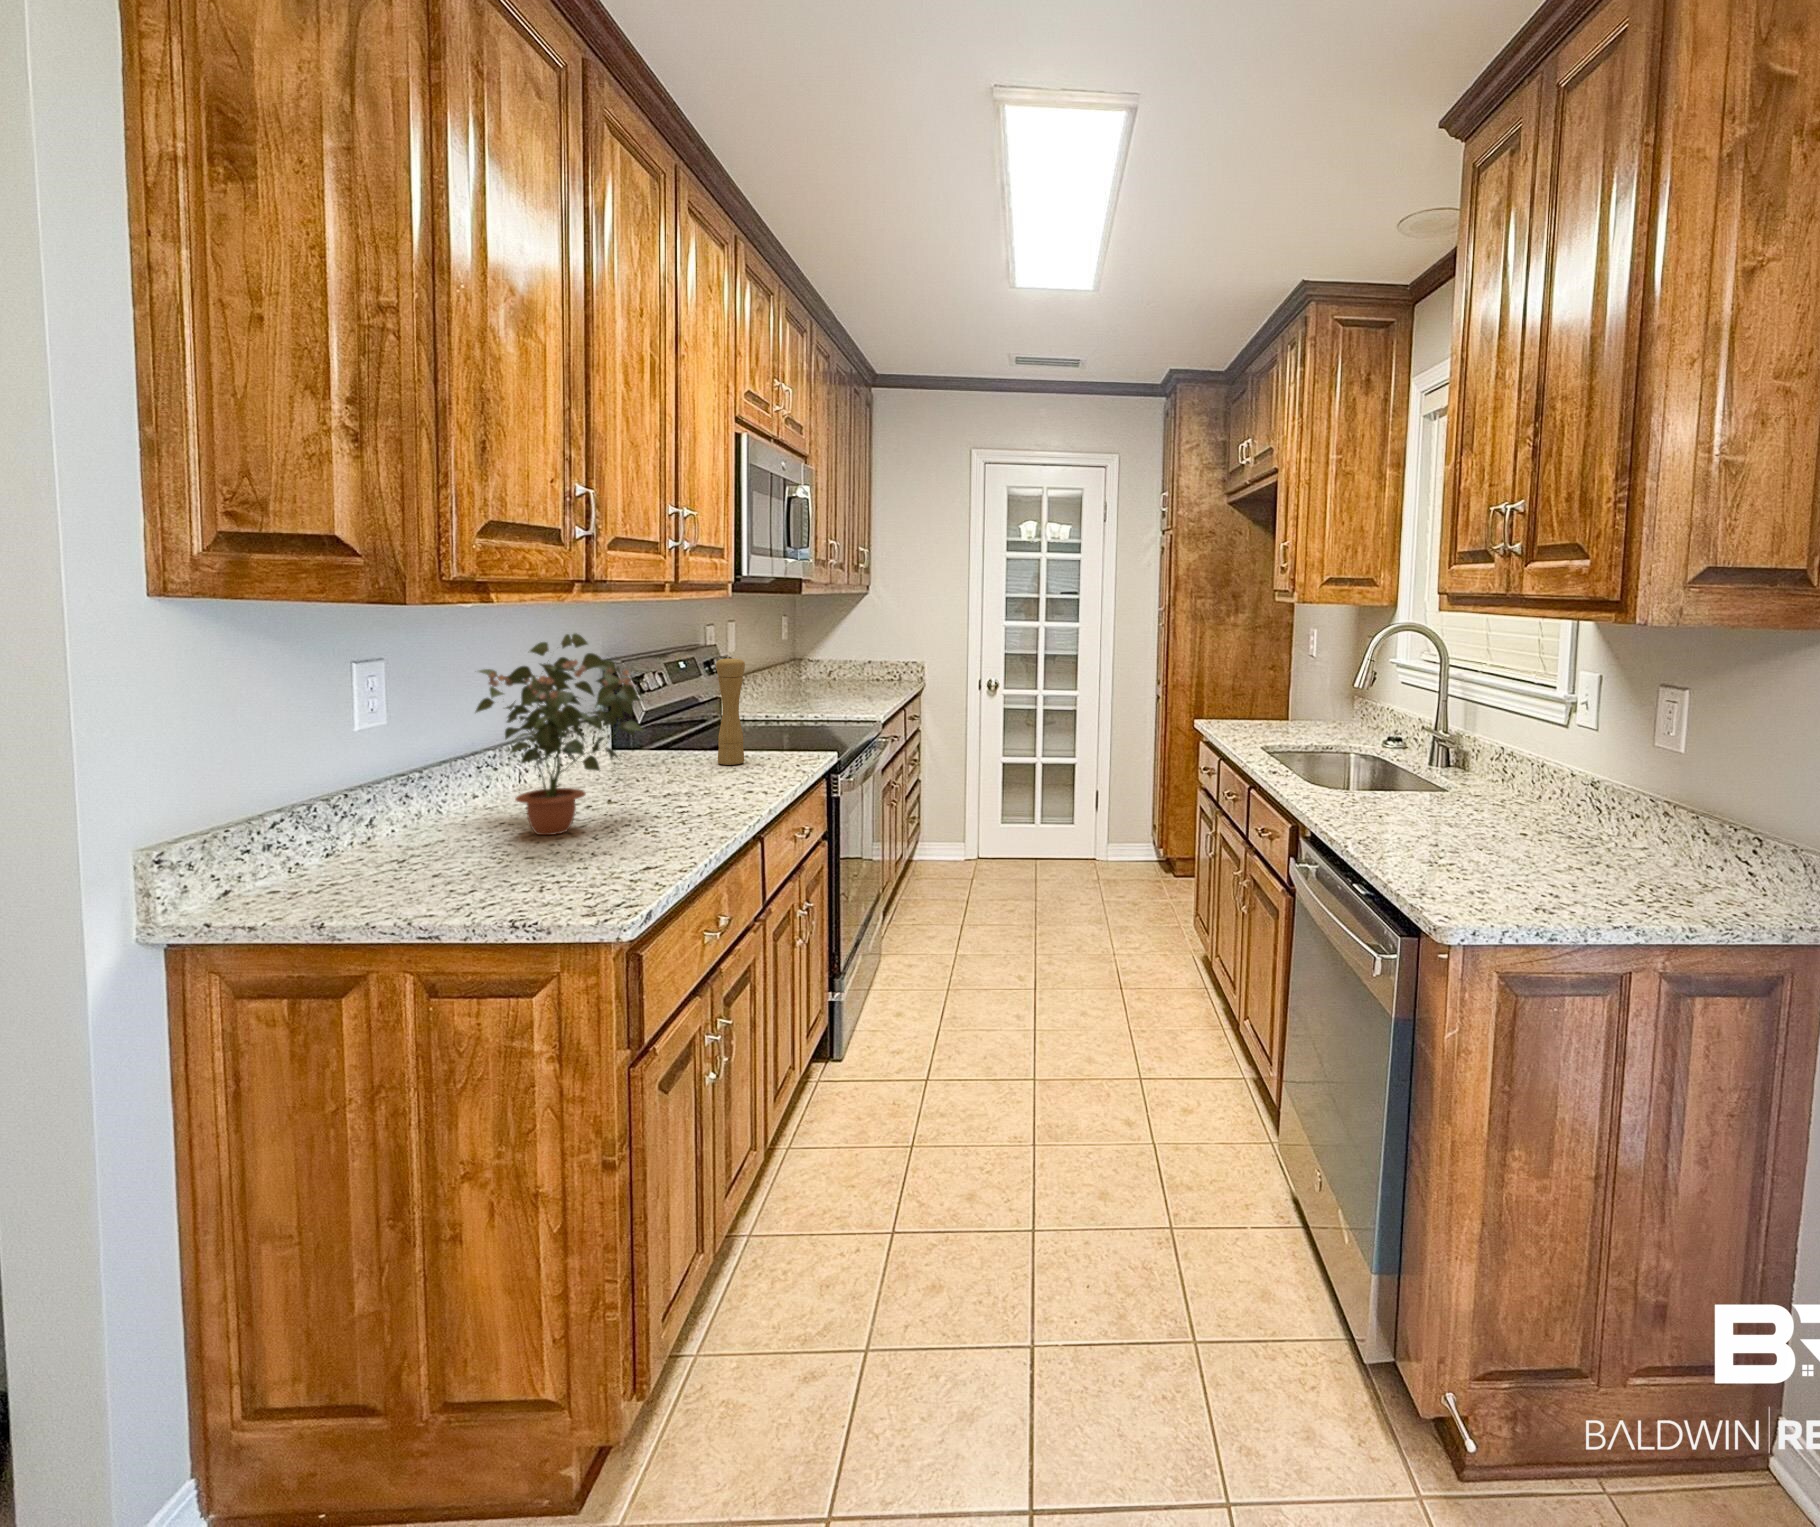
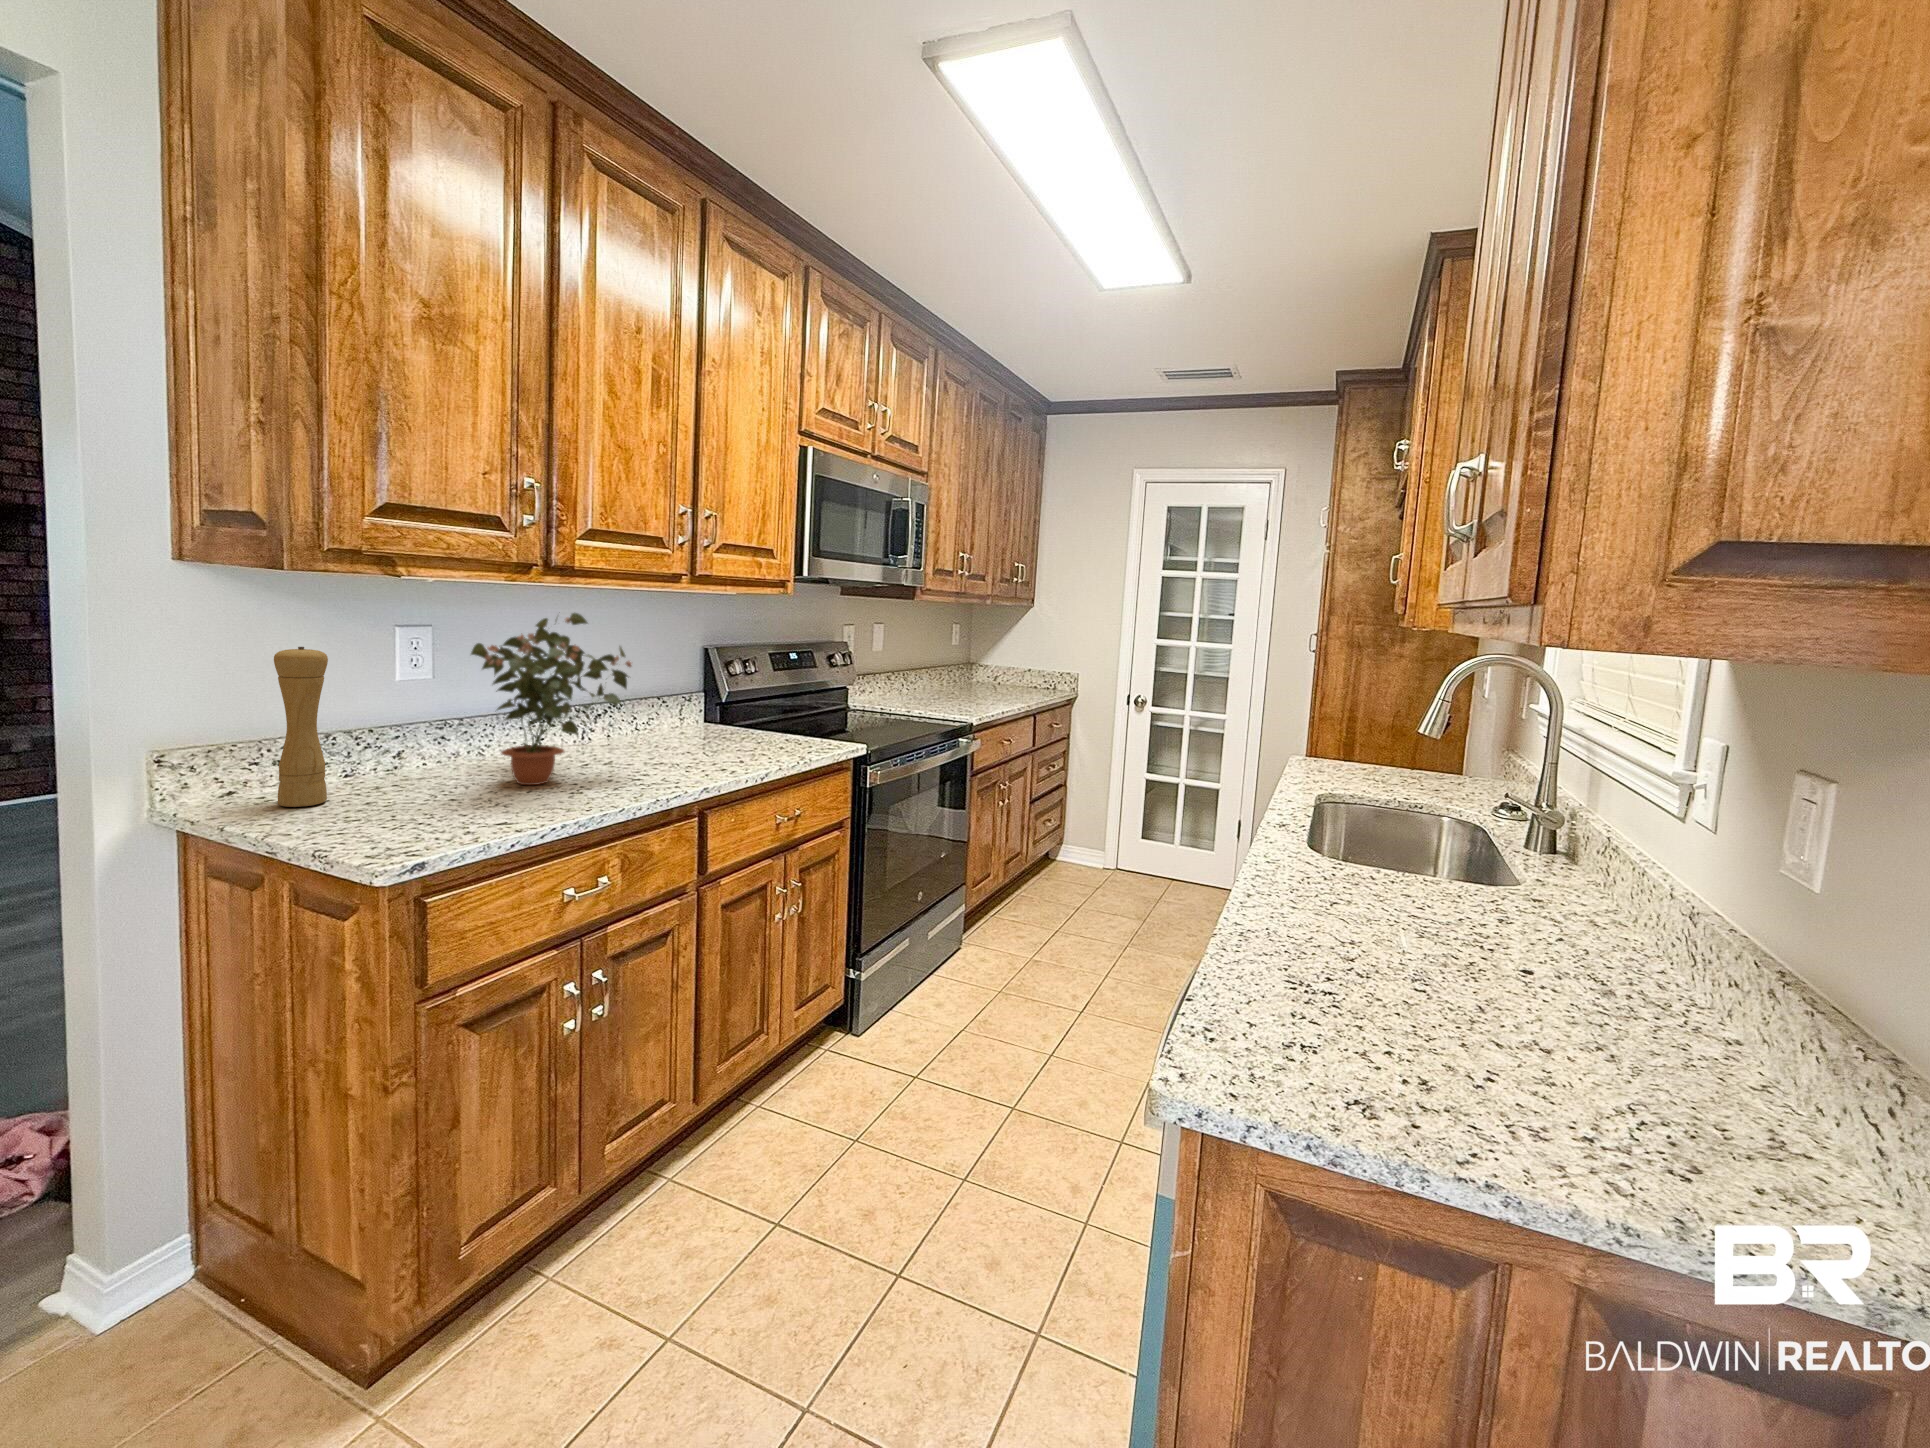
pepper mill: present [716,657,745,765] -> present [274,647,328,807]

